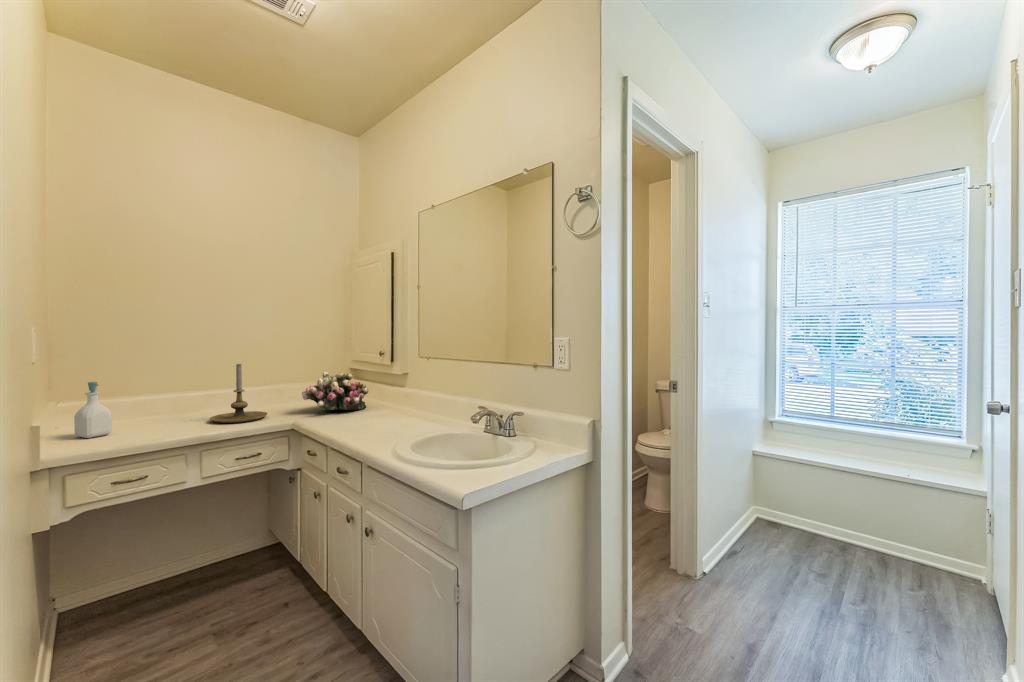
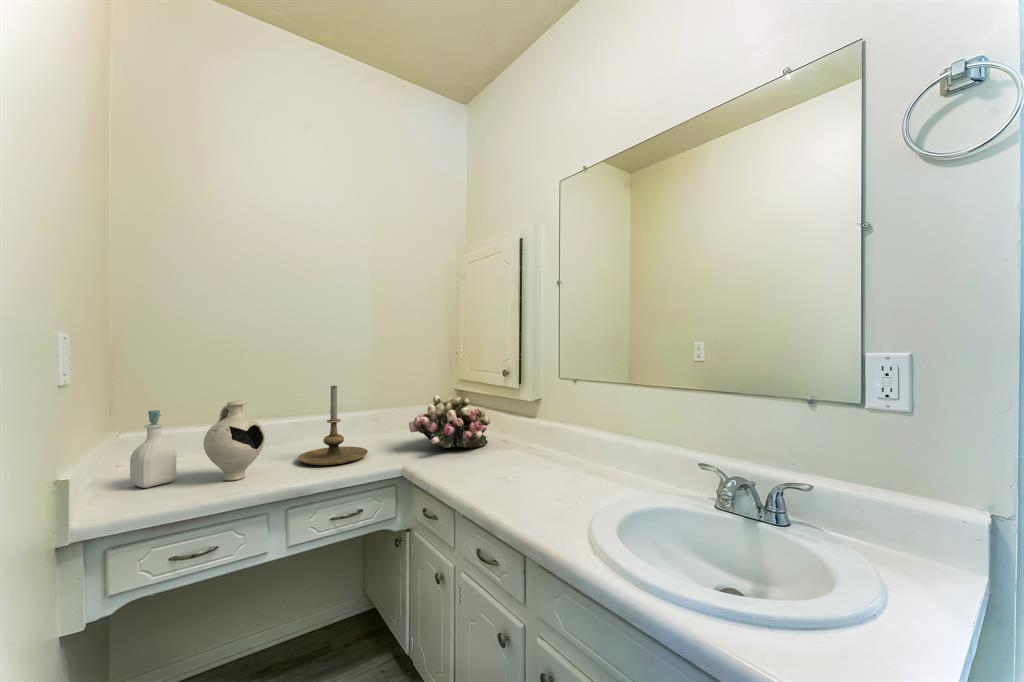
decorative vase: none [134,375,183,433] -> present [203,401,265,481]

